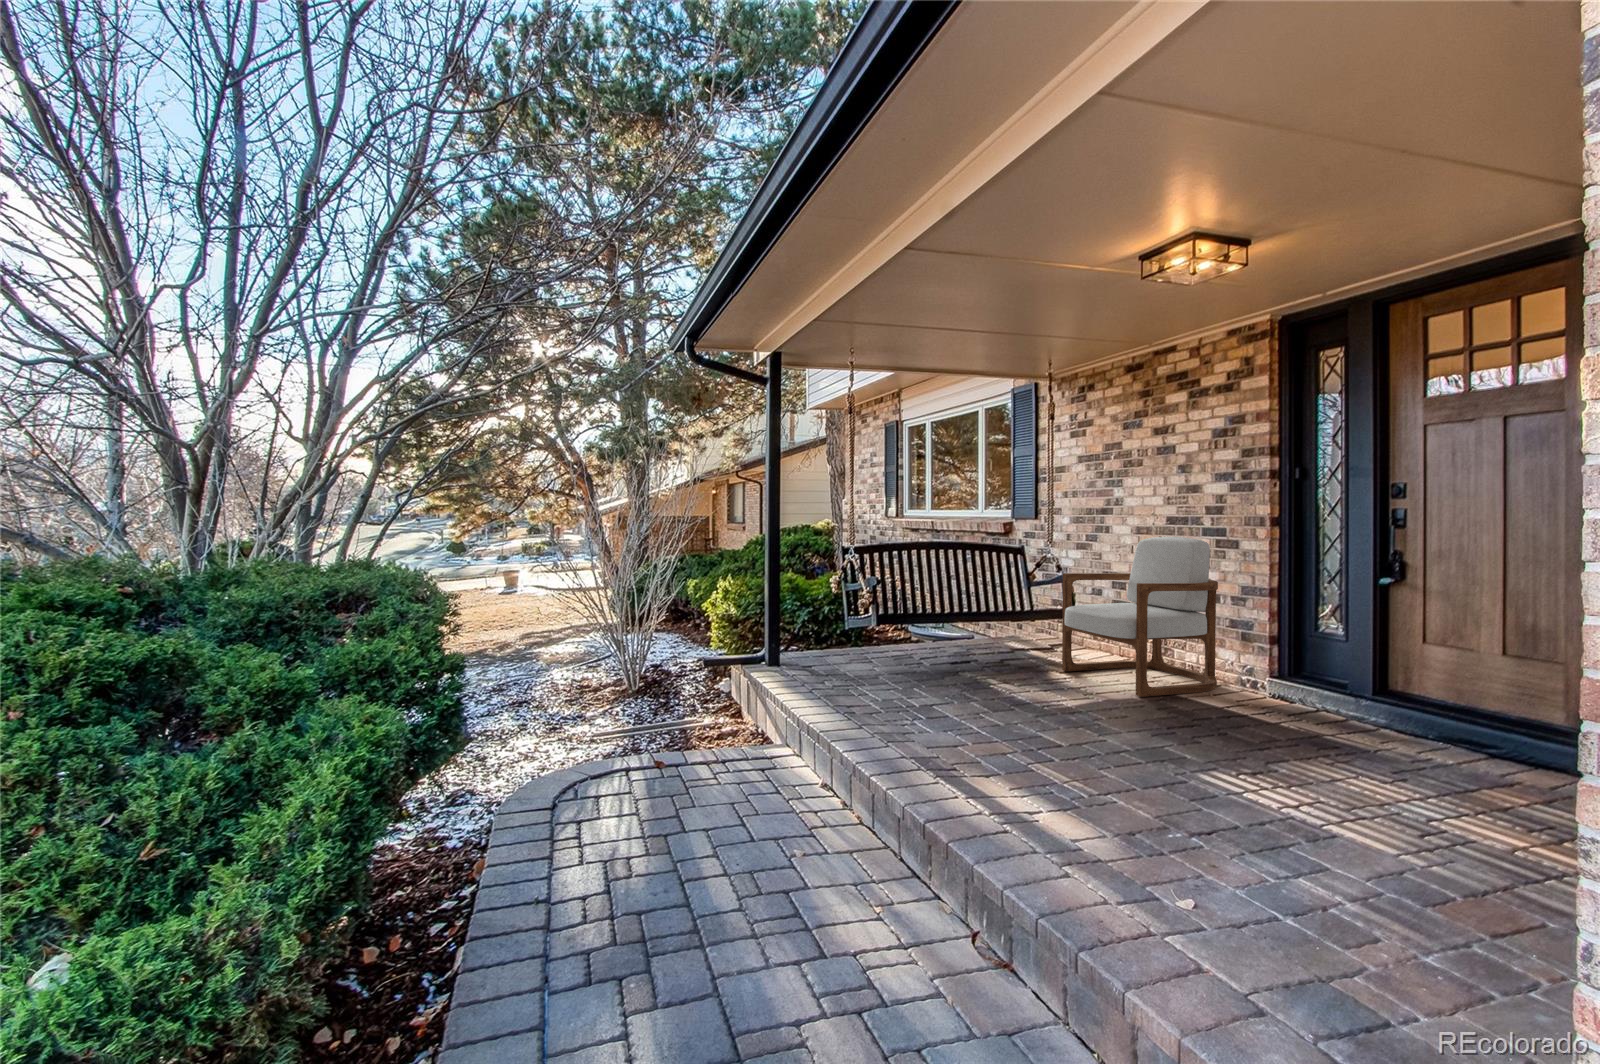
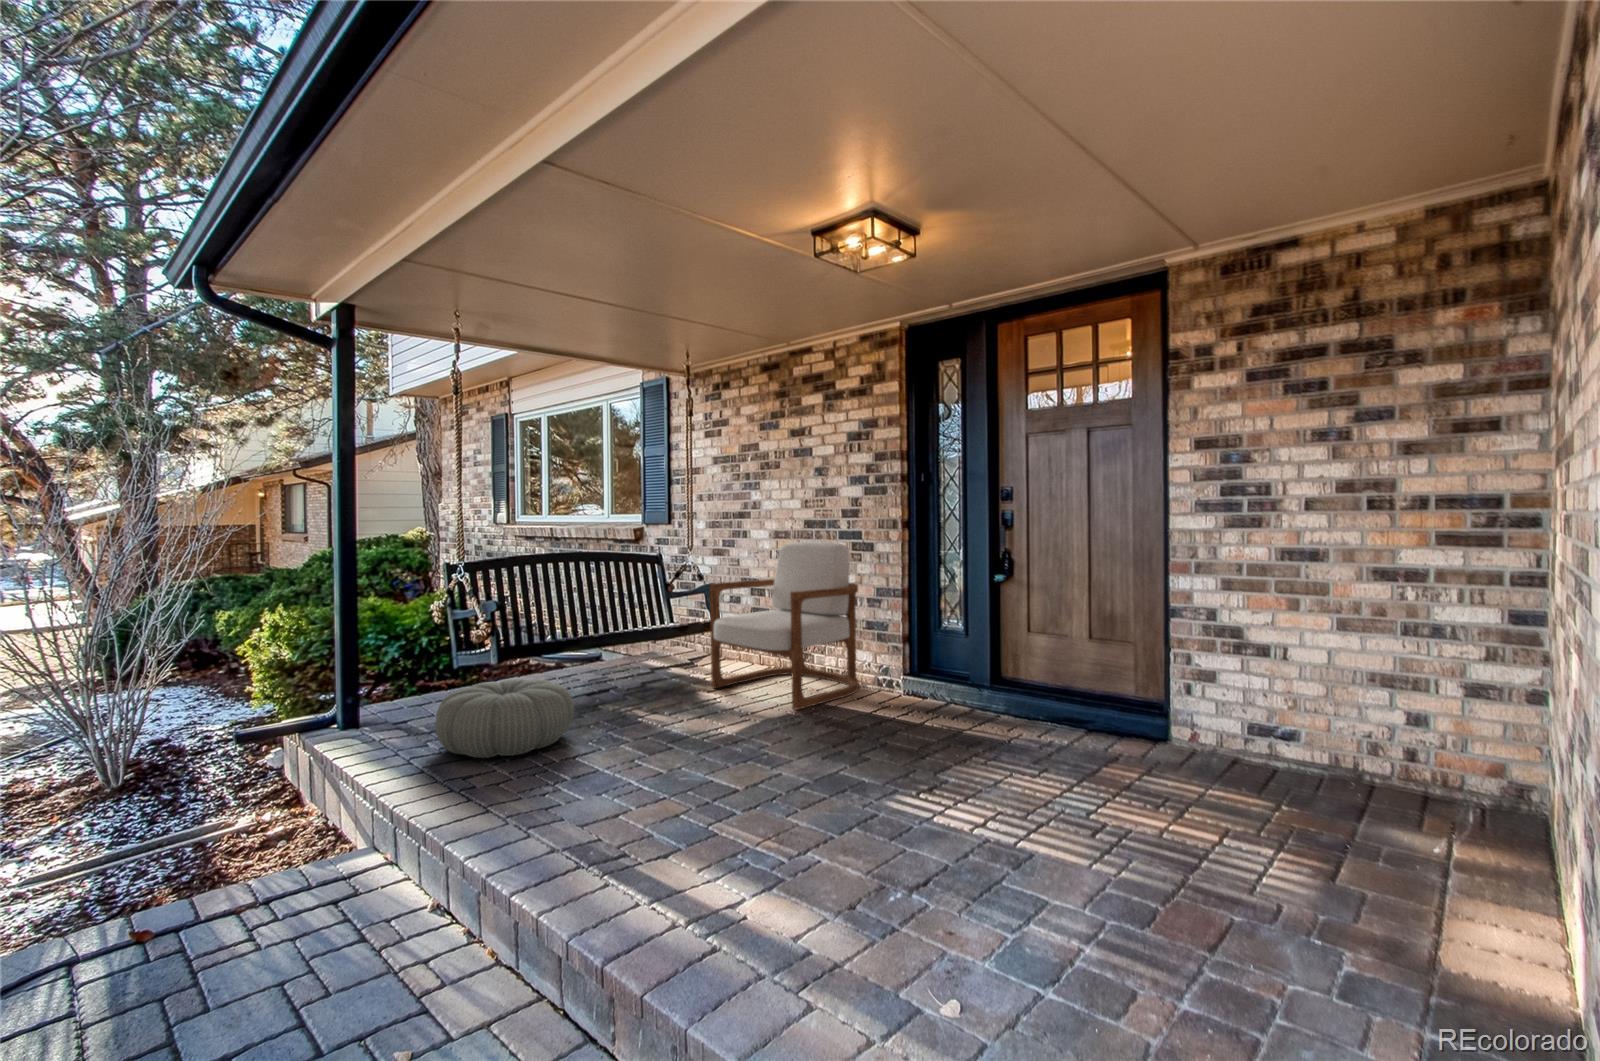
pouf: none [829,640,933,697] -> present [436,679,574,758]

